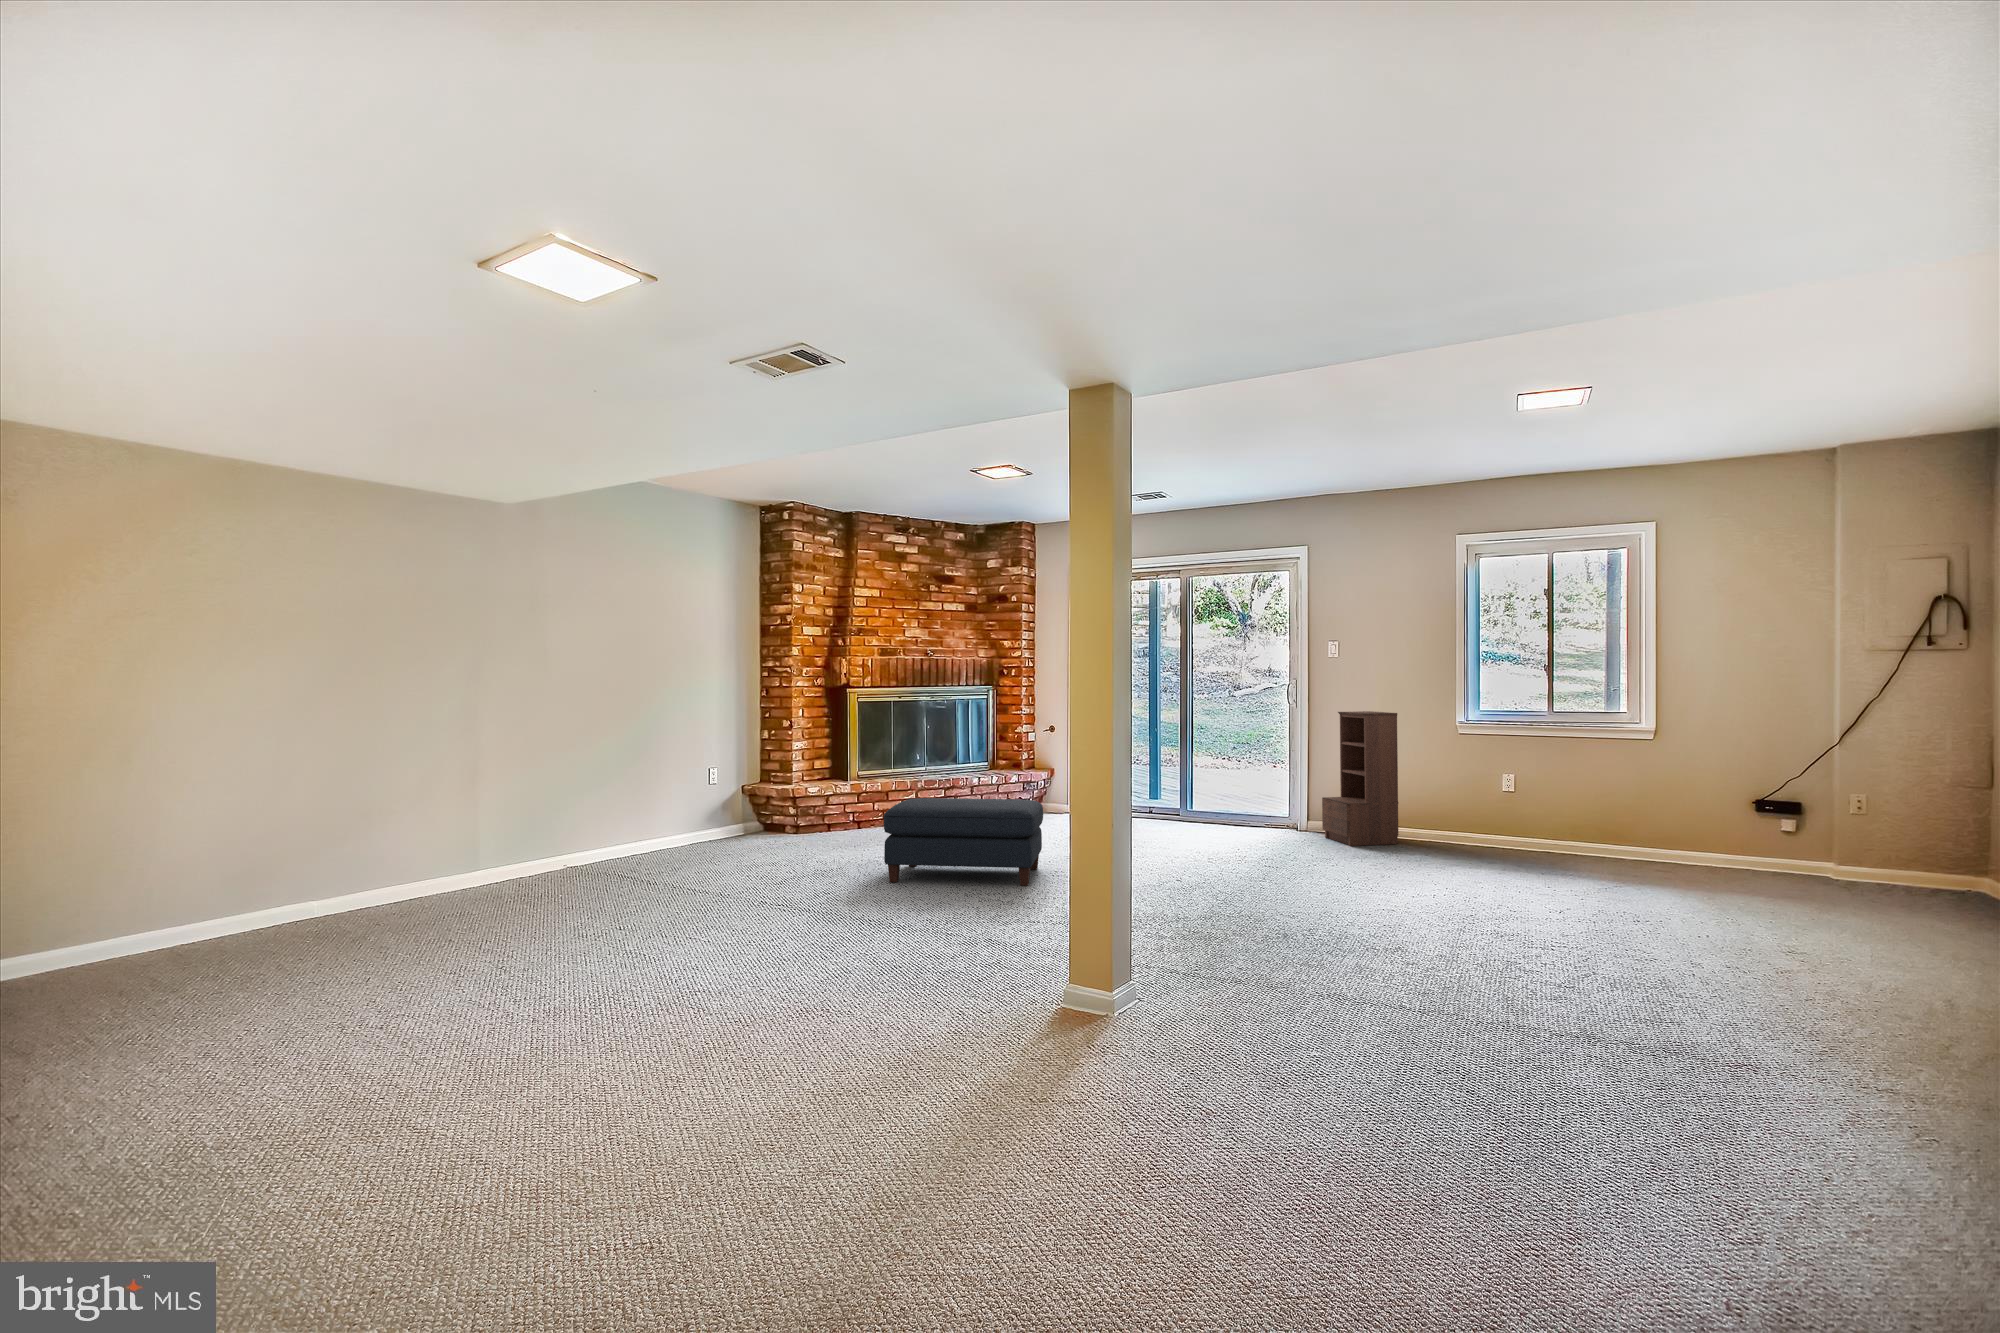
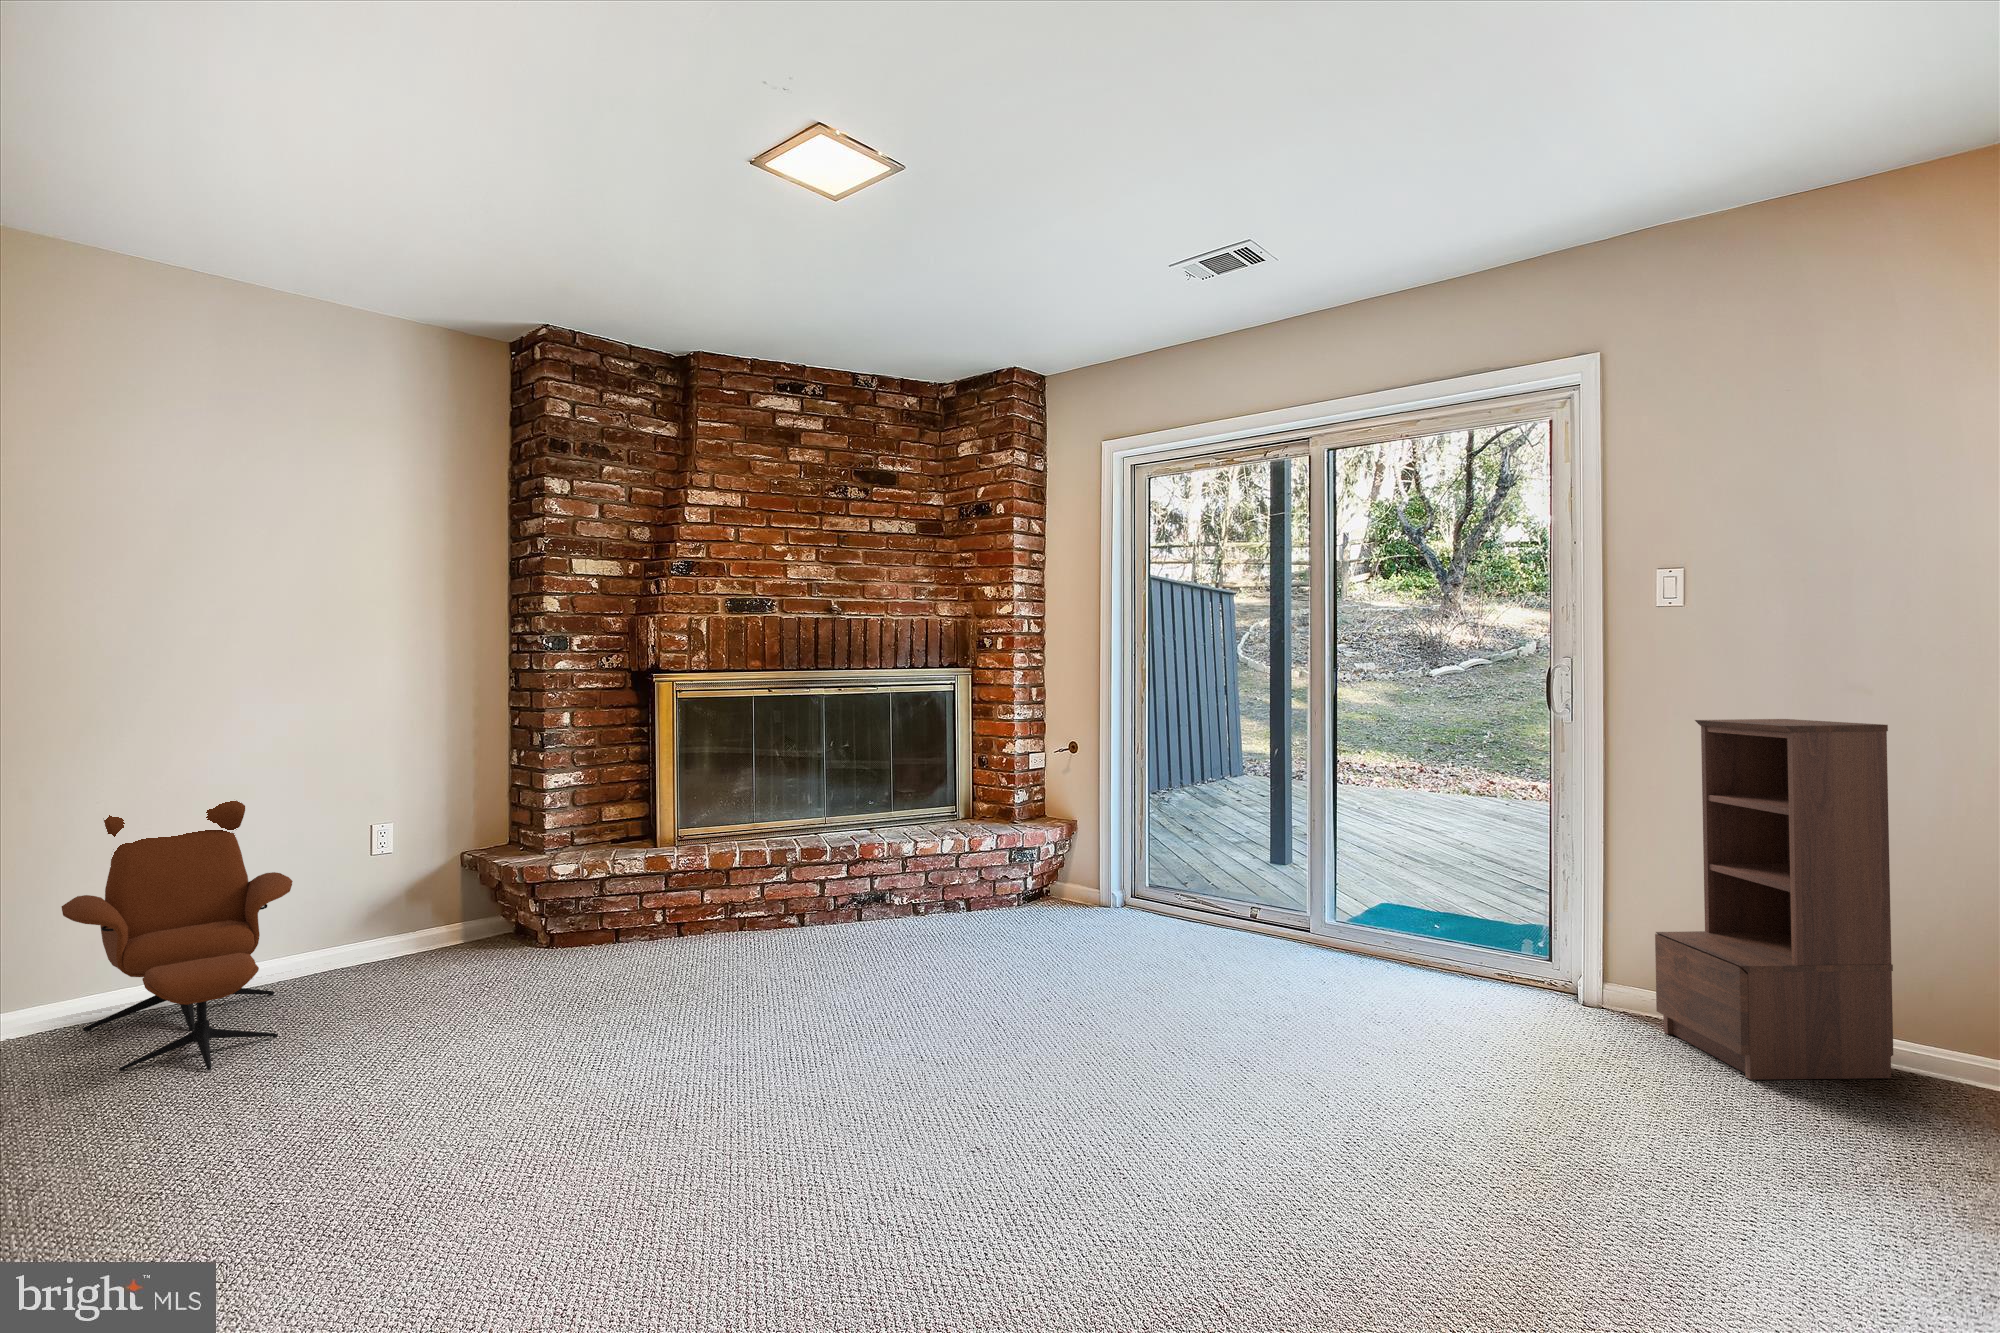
lounge chair: none [619,752,736,870] -> present [62,801,293,1071]
ottoman: present [884,798,1043,886] -> none [398,931,874,1253]

